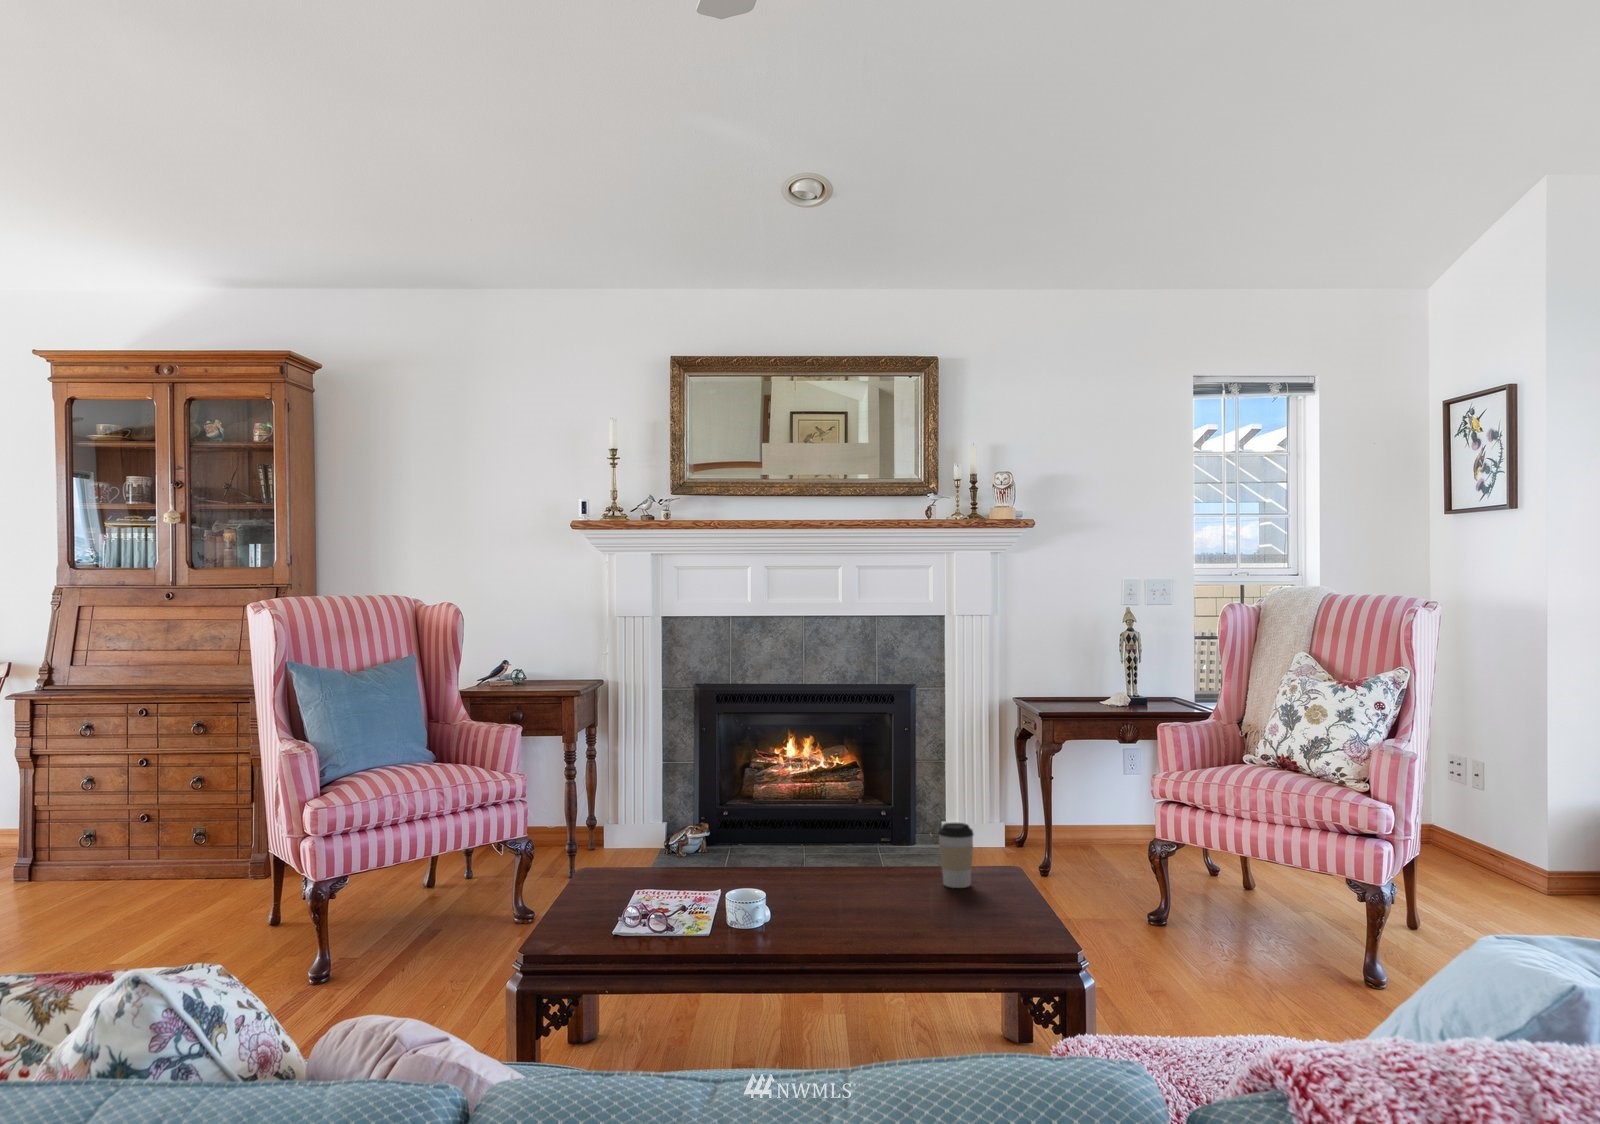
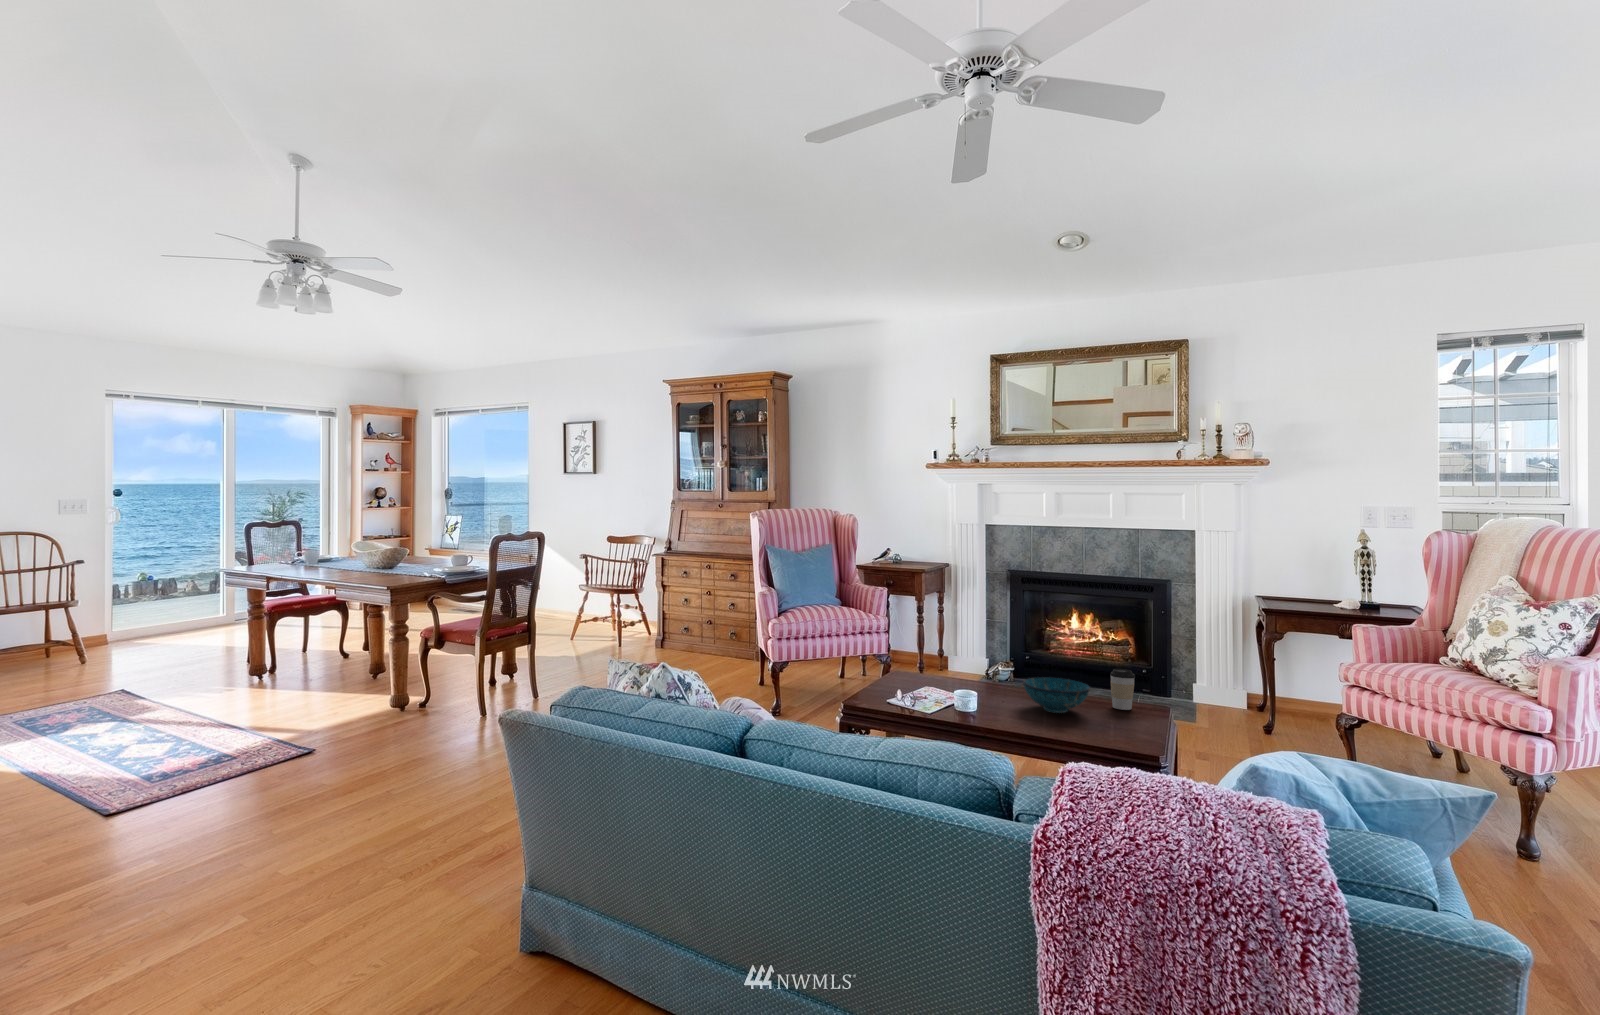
decorative bowl: none [822,851,929,913] -> present [1023,677,1090,713]

